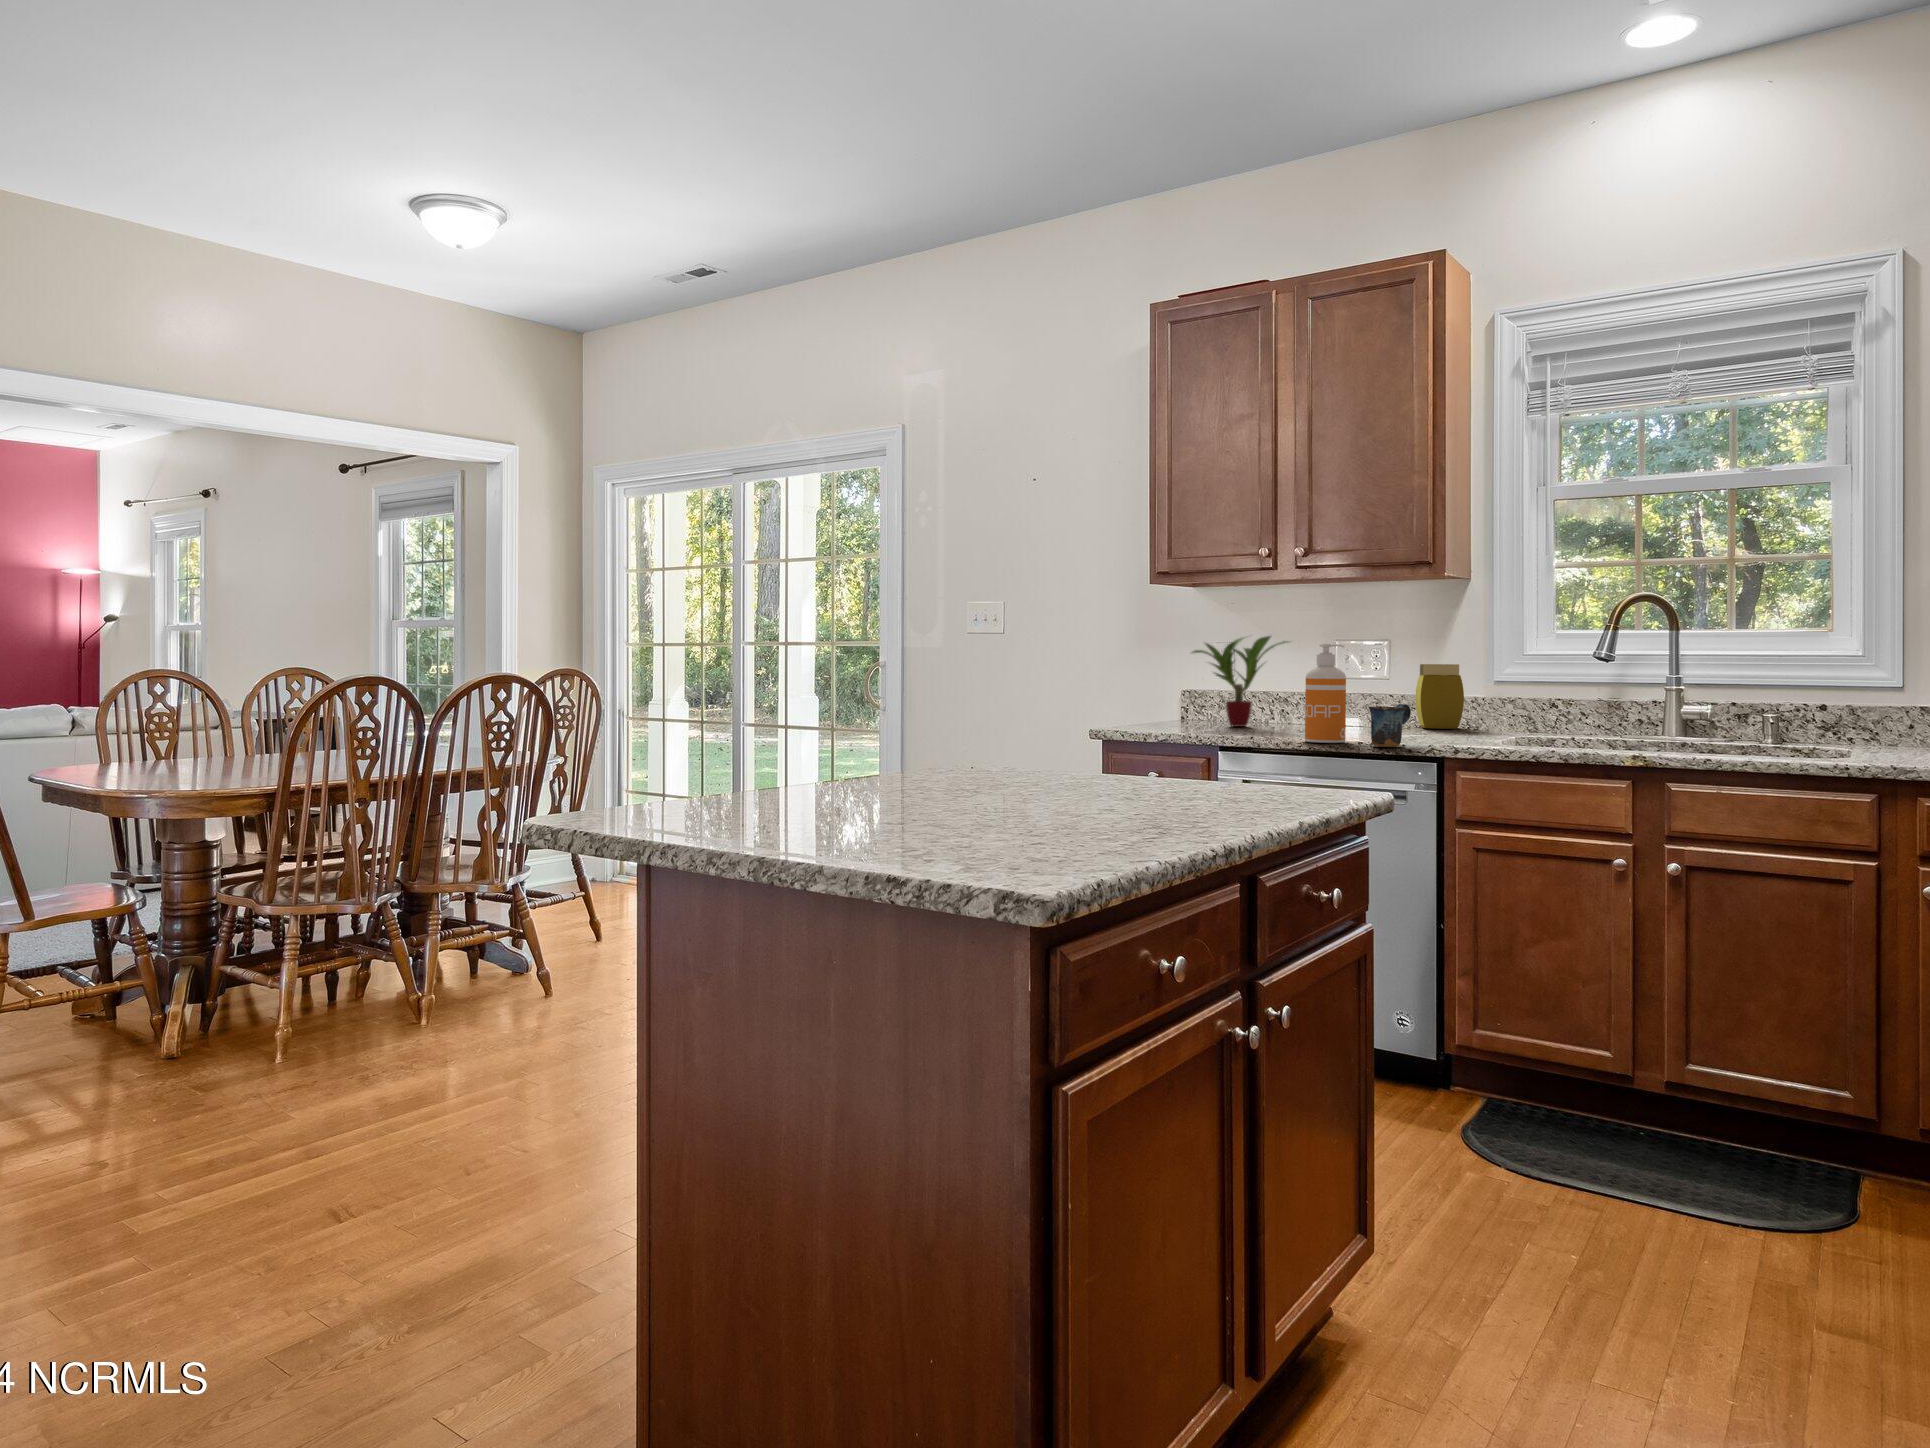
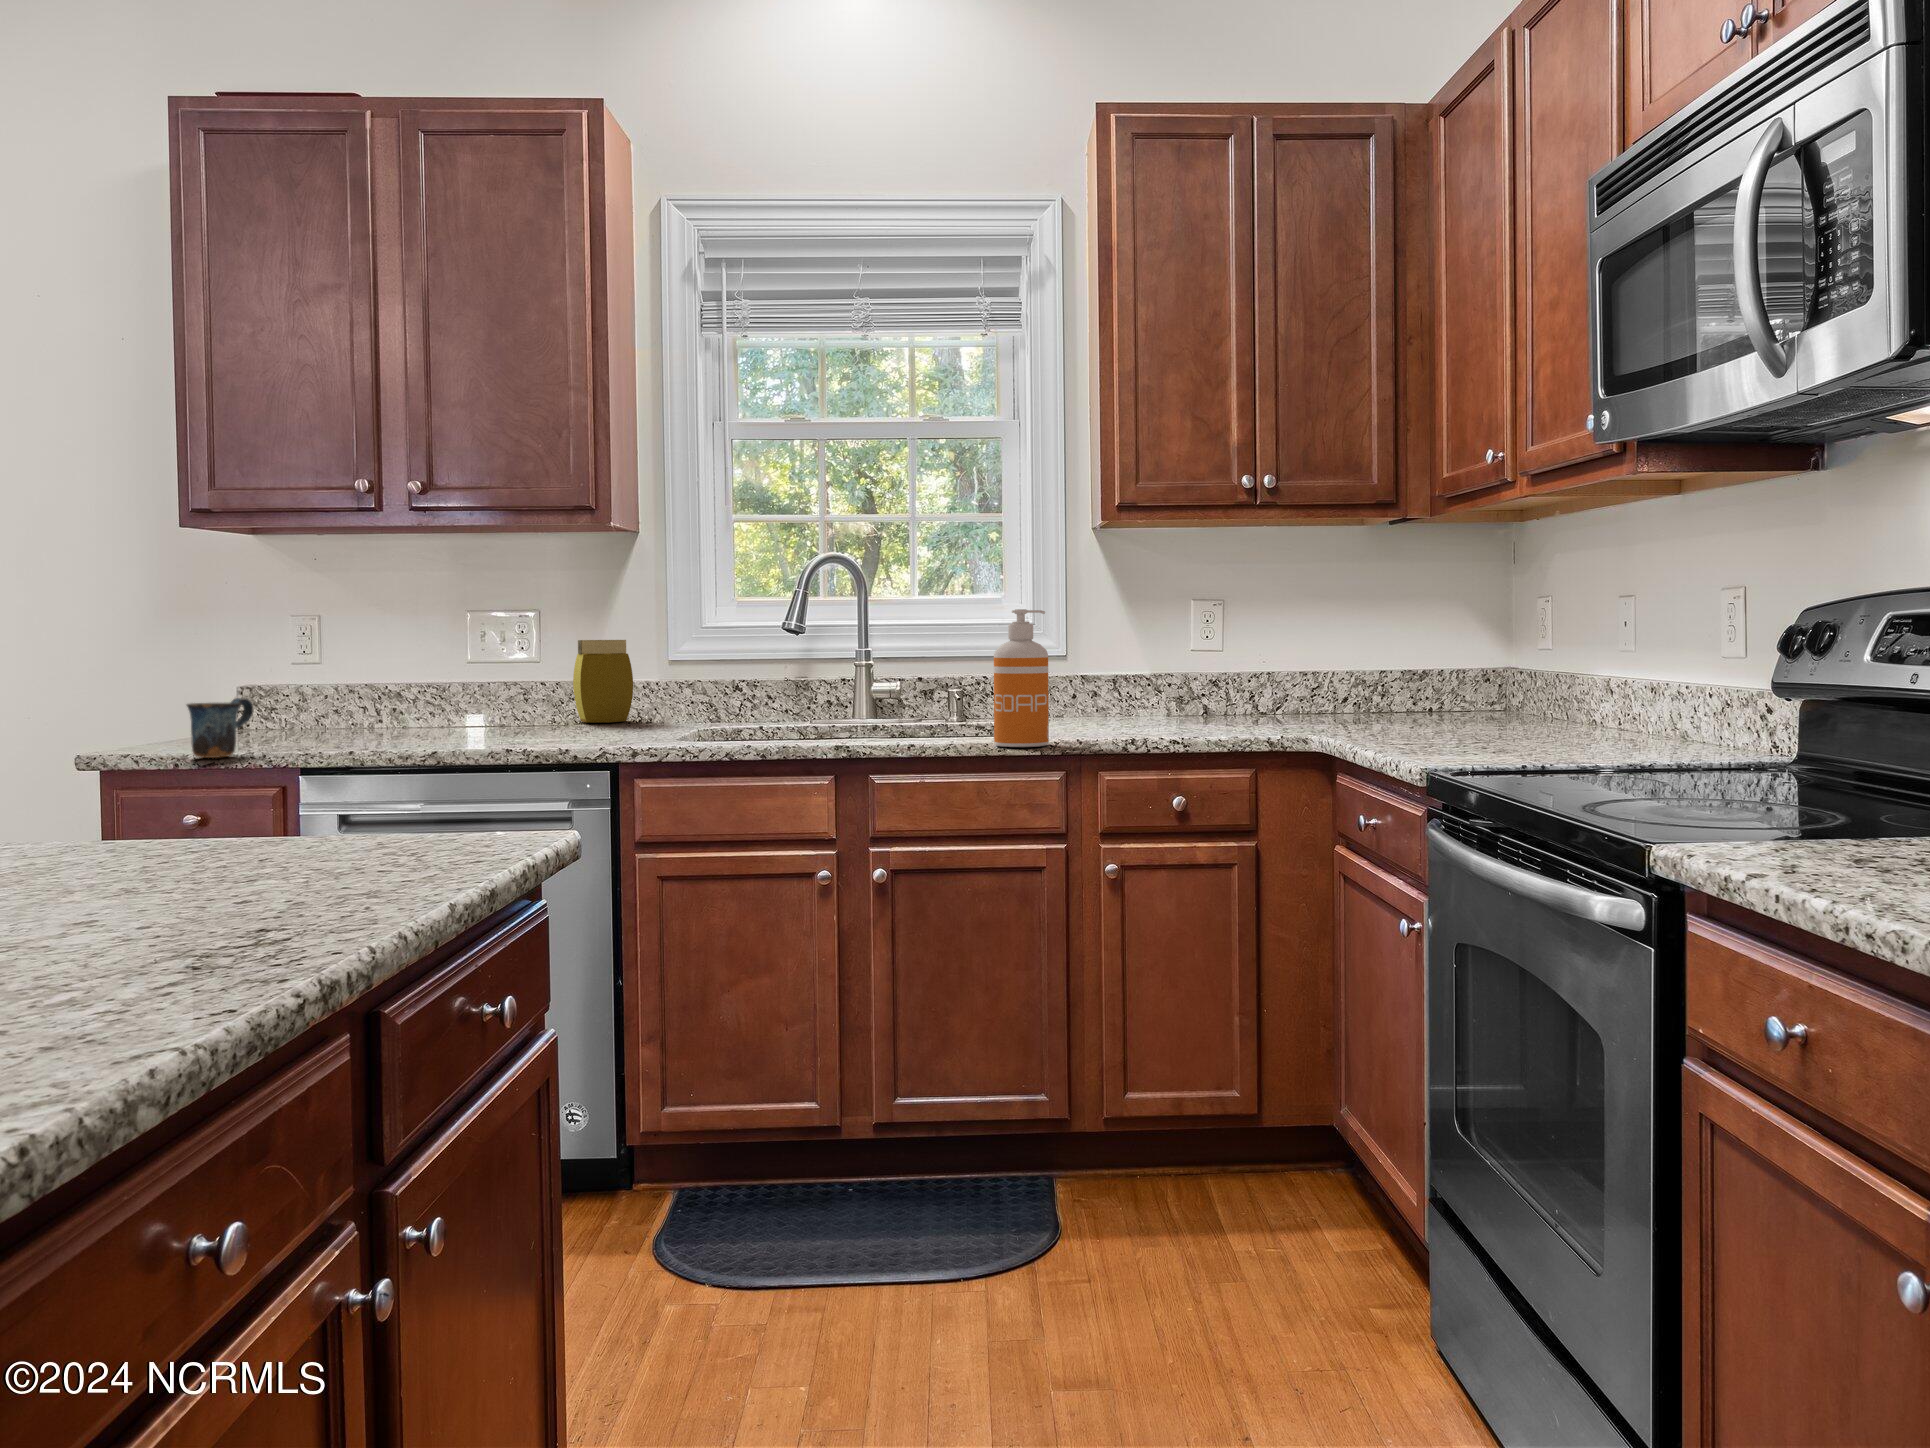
potted plant: present [1193,636,1287,727] -> none [249,602,407,733]
soap dispenser: present [1305,644,1346,743] -> present [994,609,1049,747]
mug: present [1369,704,1411,747] -> present [187,698,253,758]

